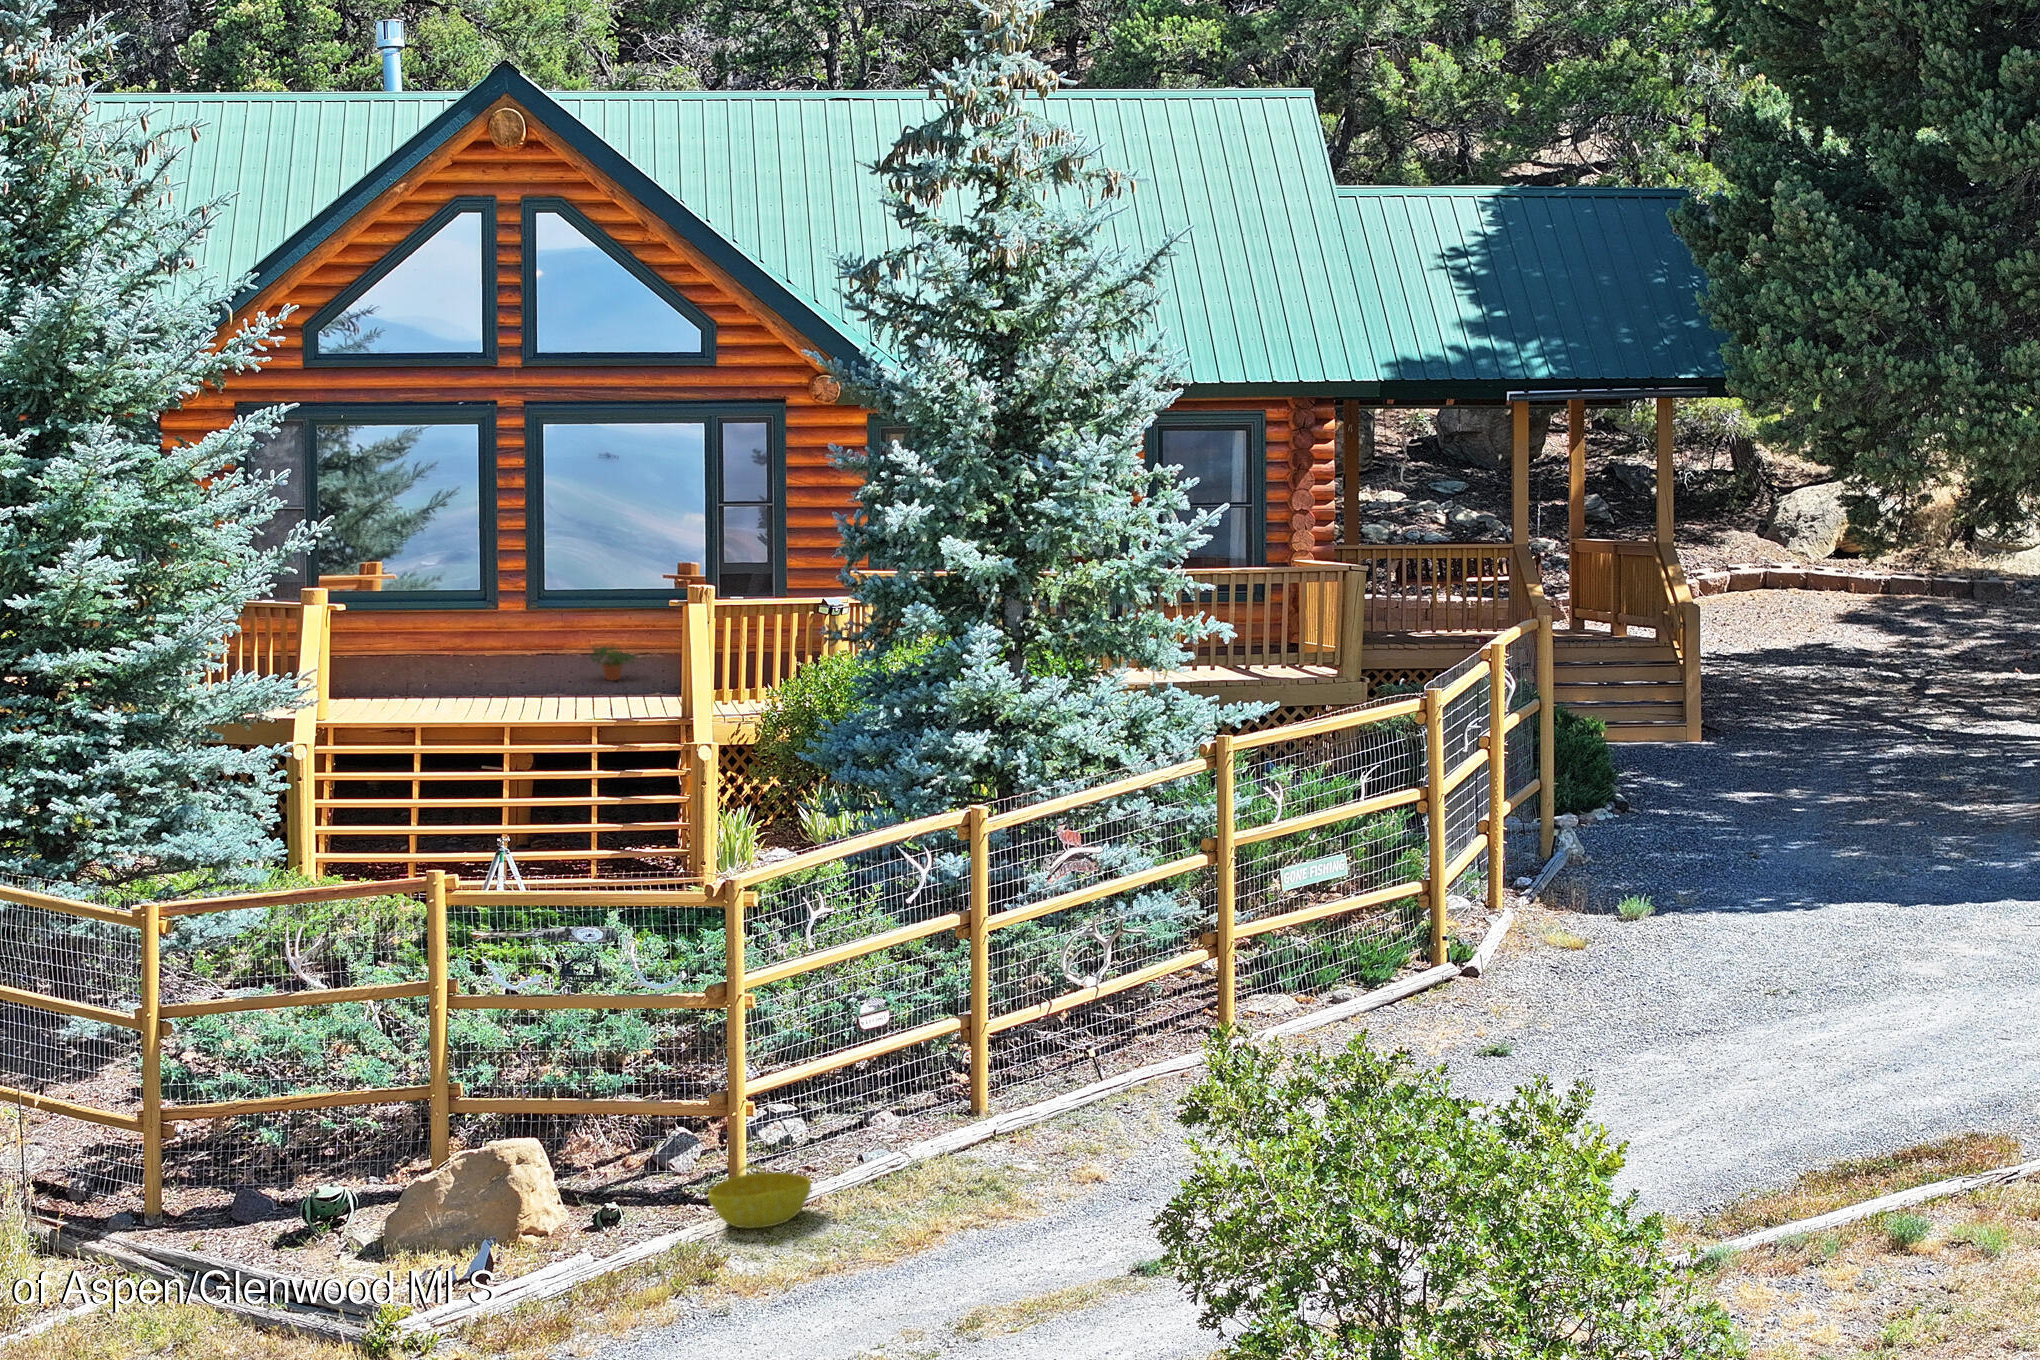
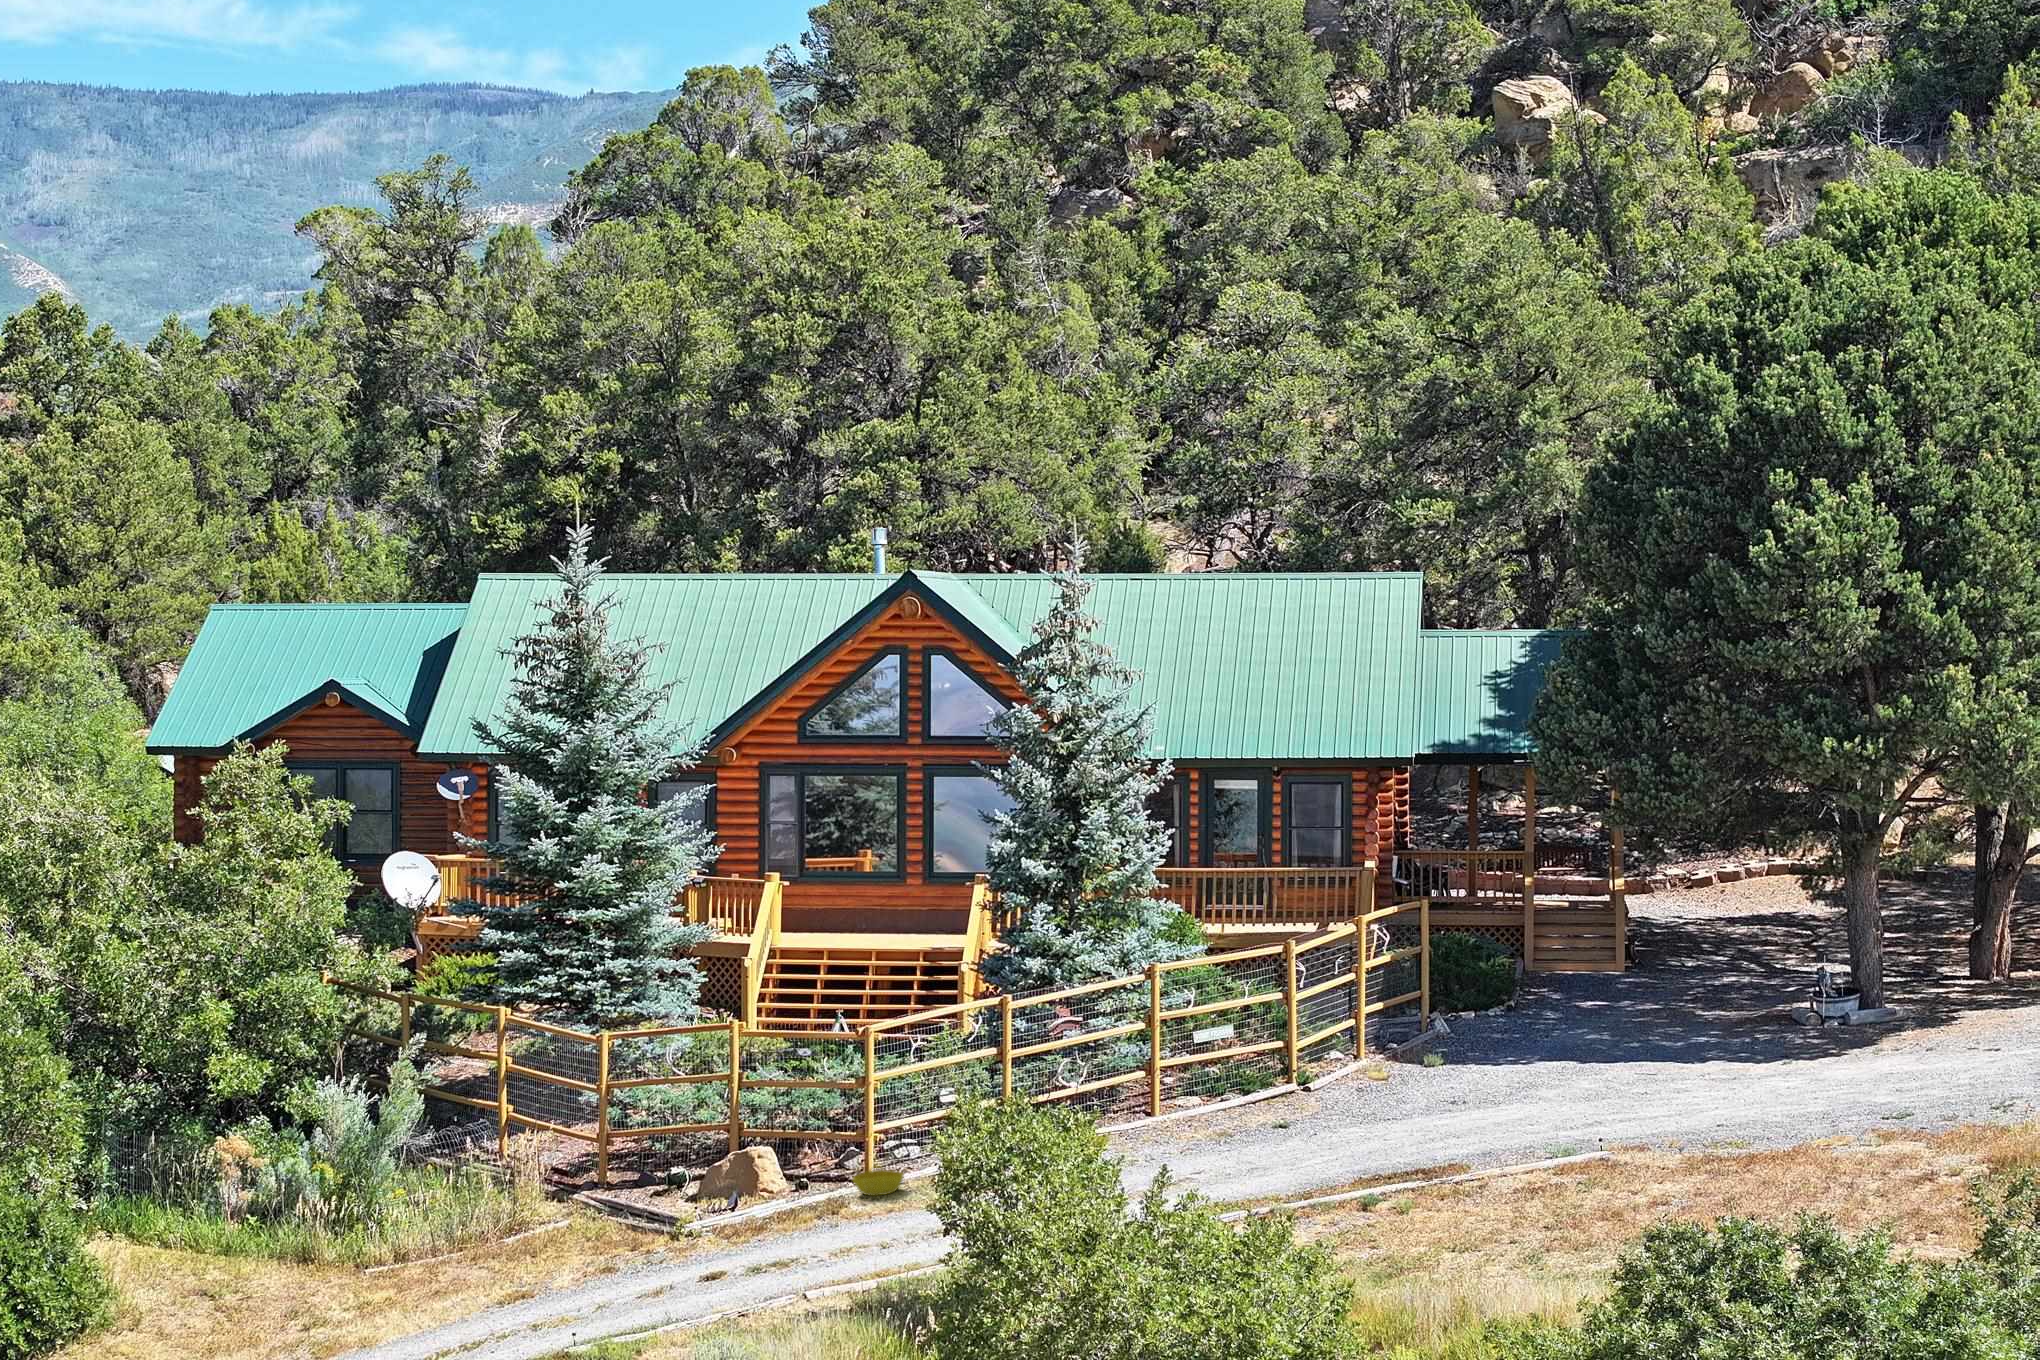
potted plant: present [590,646,644,680] -> none [894,903,928,925]

